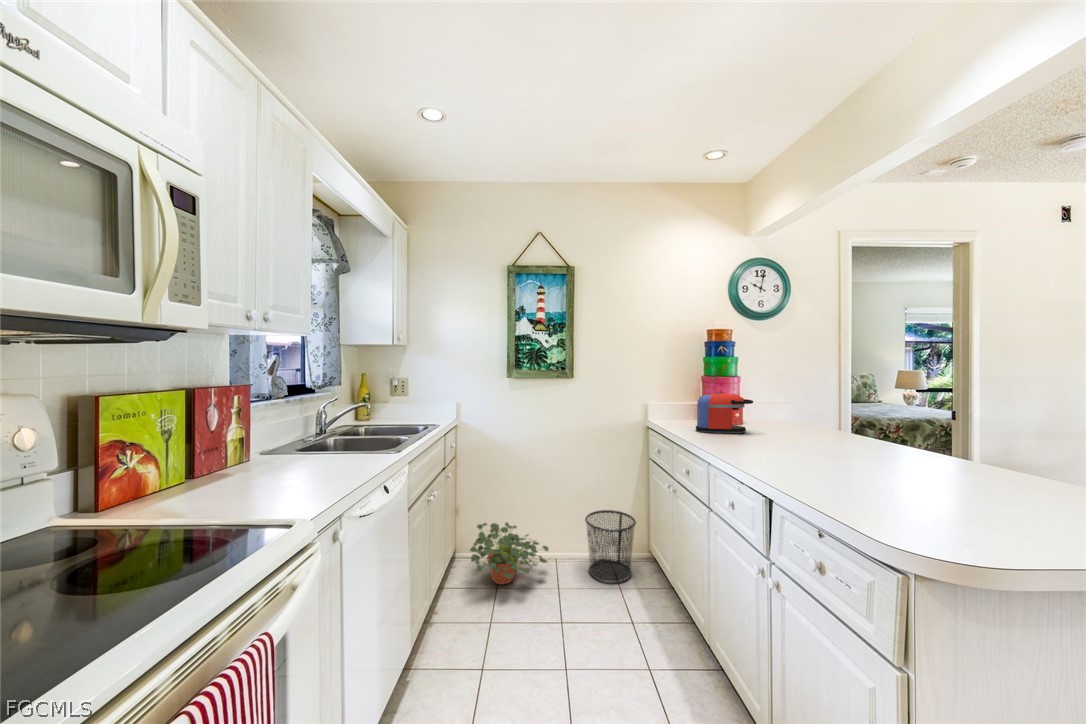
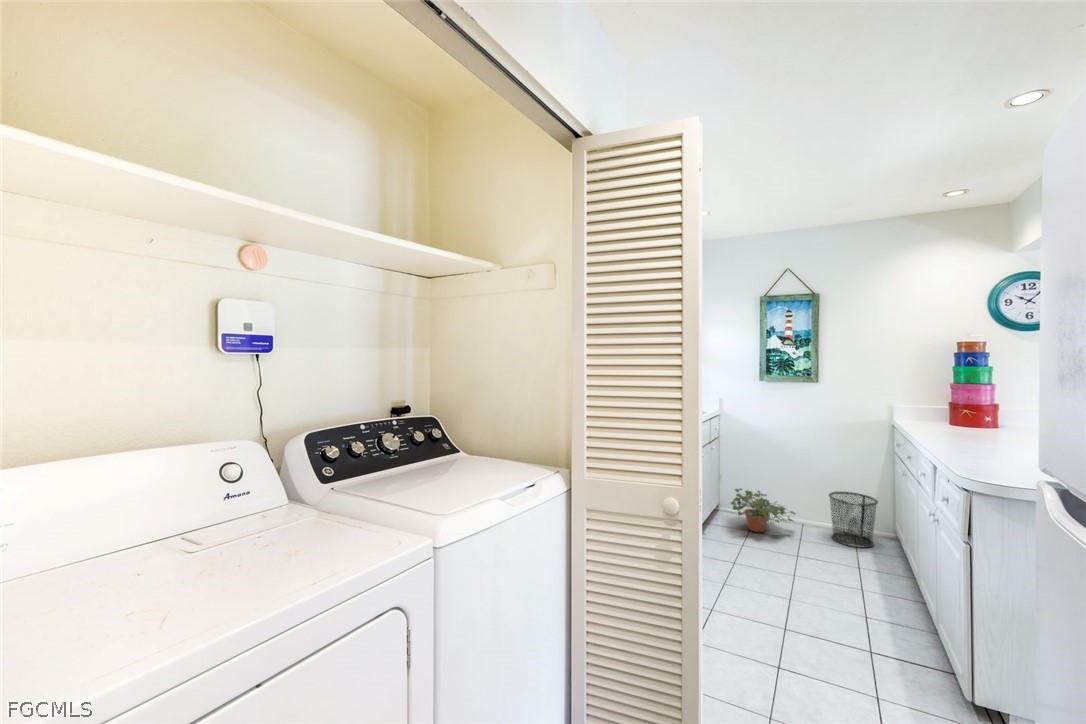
coffee maker: present [696,394,753,433] -> none [938,398,1002,433]

